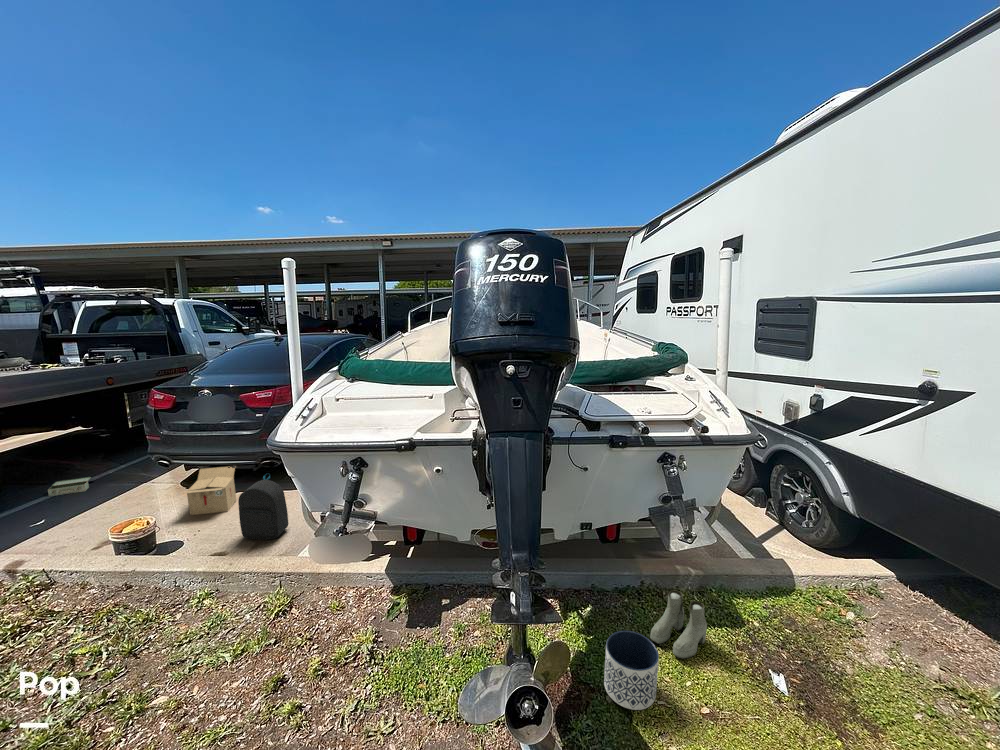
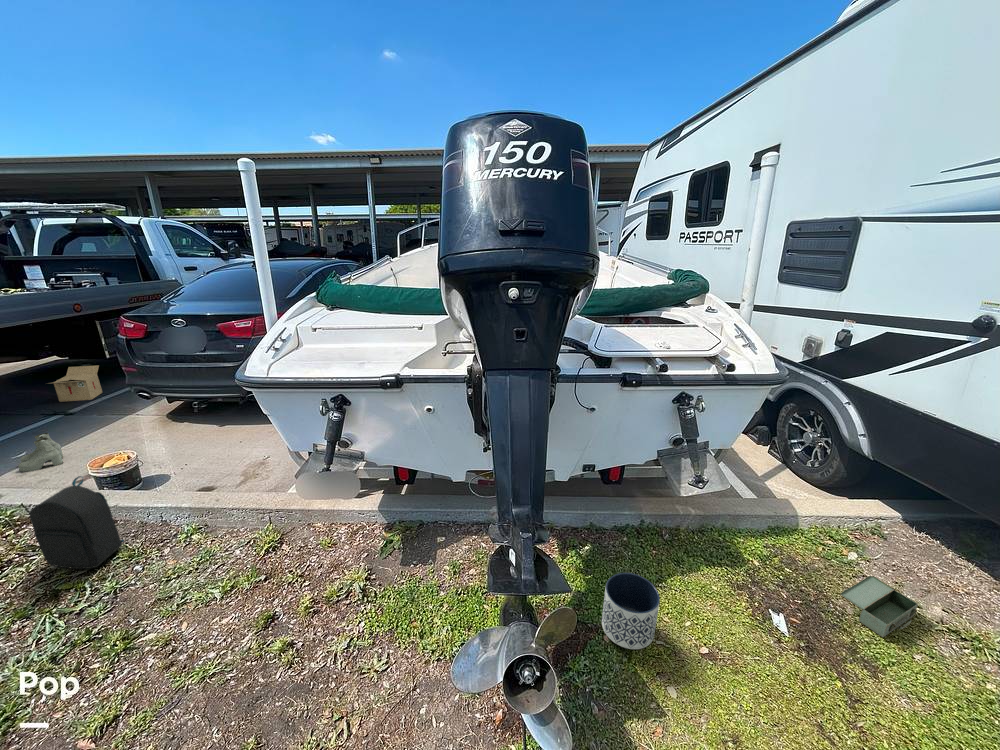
cardboard box: present [183,467,236,515] -> present [53,365,102,402]
backpack: present [238,474,289,540] -> present [30,476,124,569]
toolbox: present [48,477,91,496] -> present [840,576,918,637]
boots: present [650,590,707,658] -> present [18,433,63,472]

